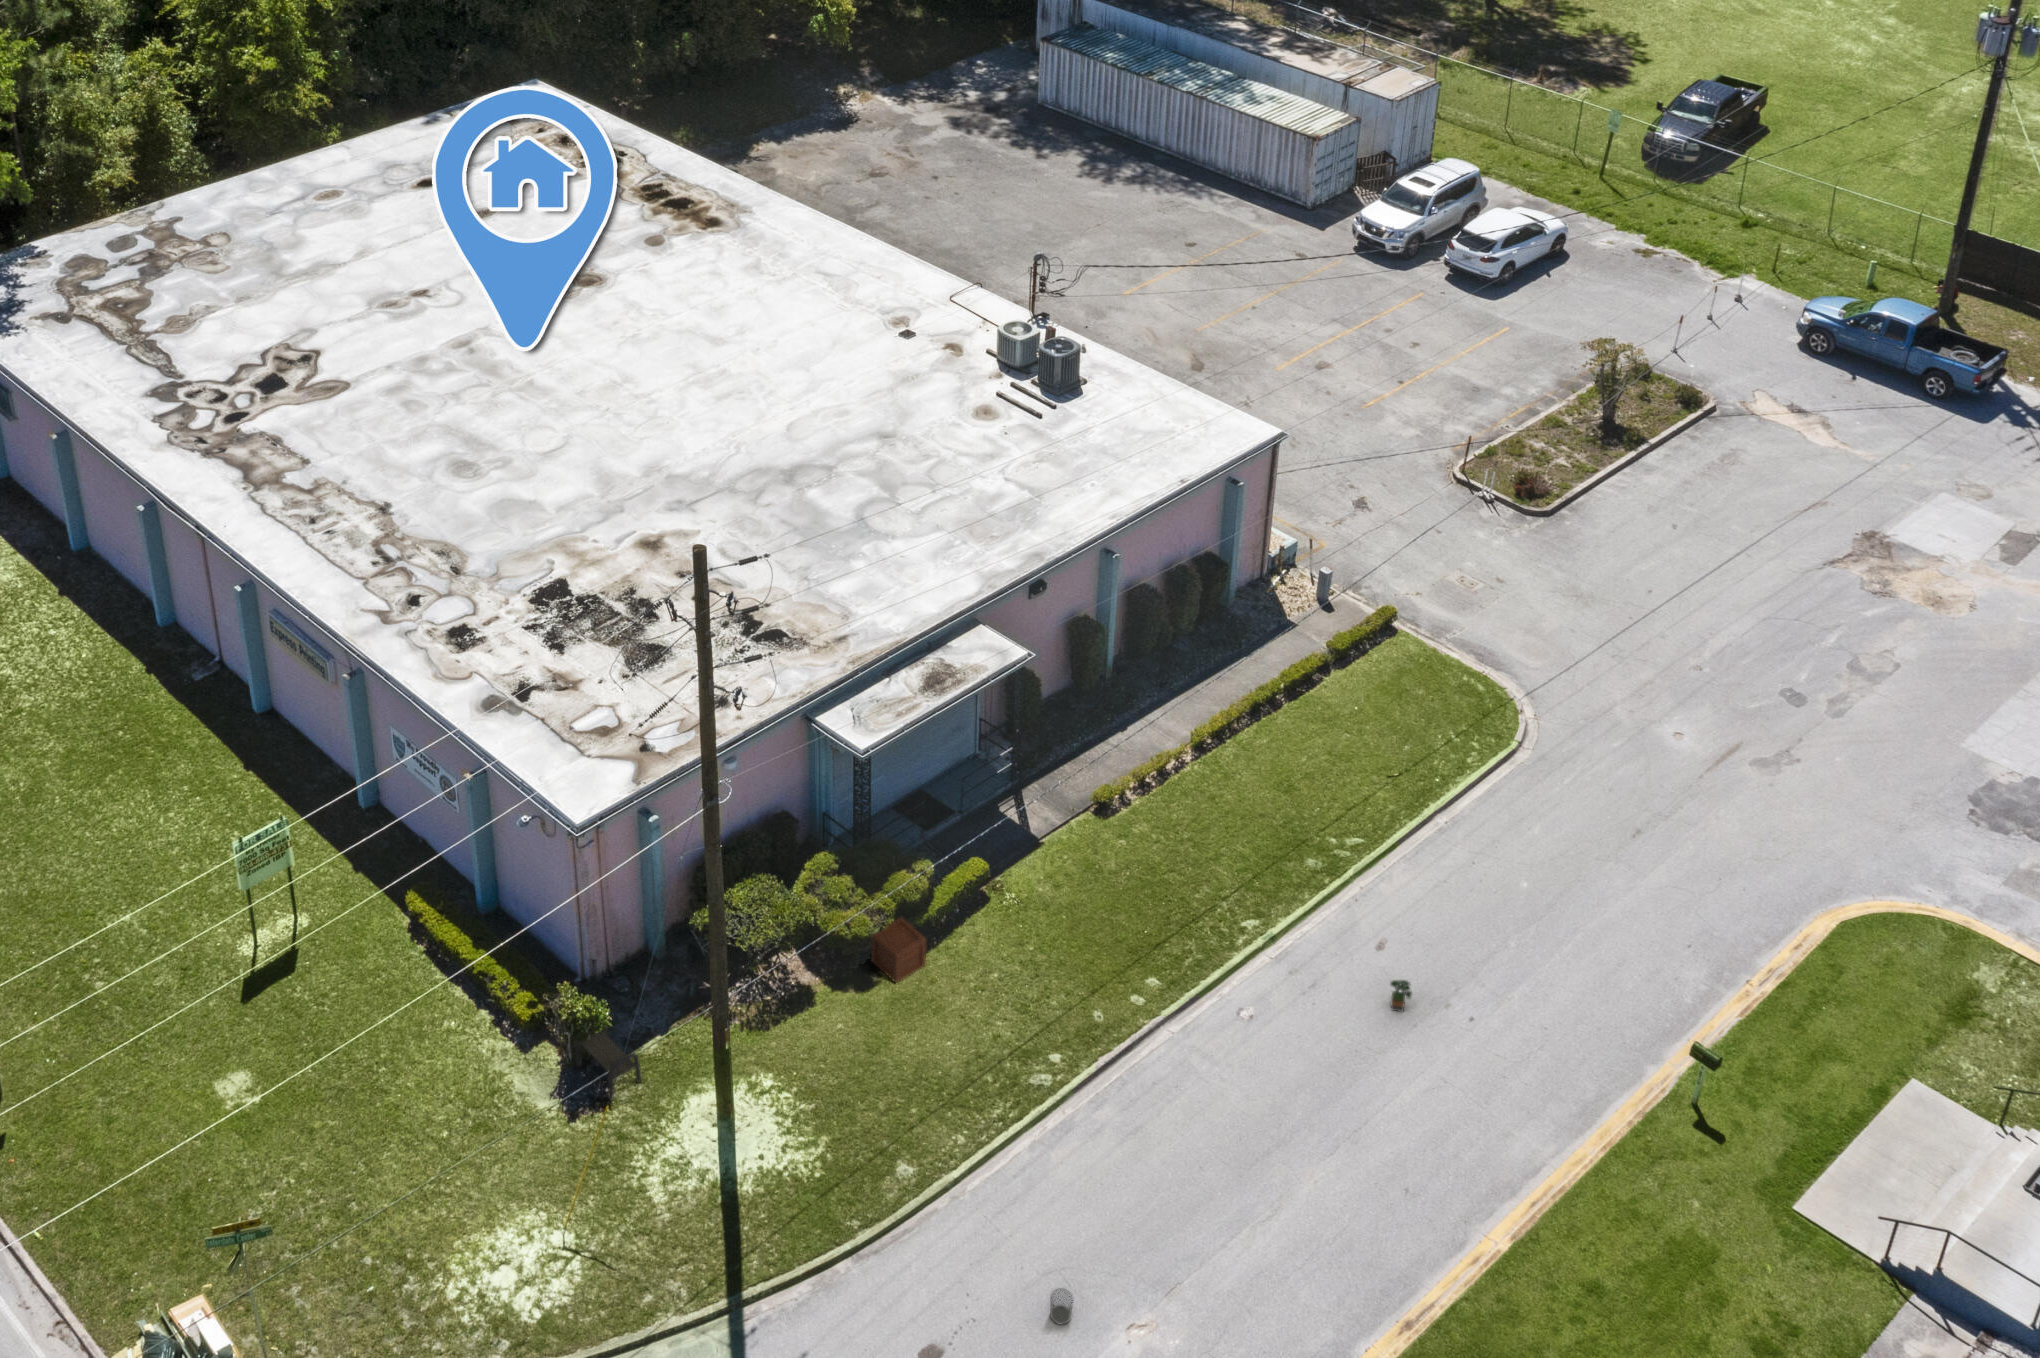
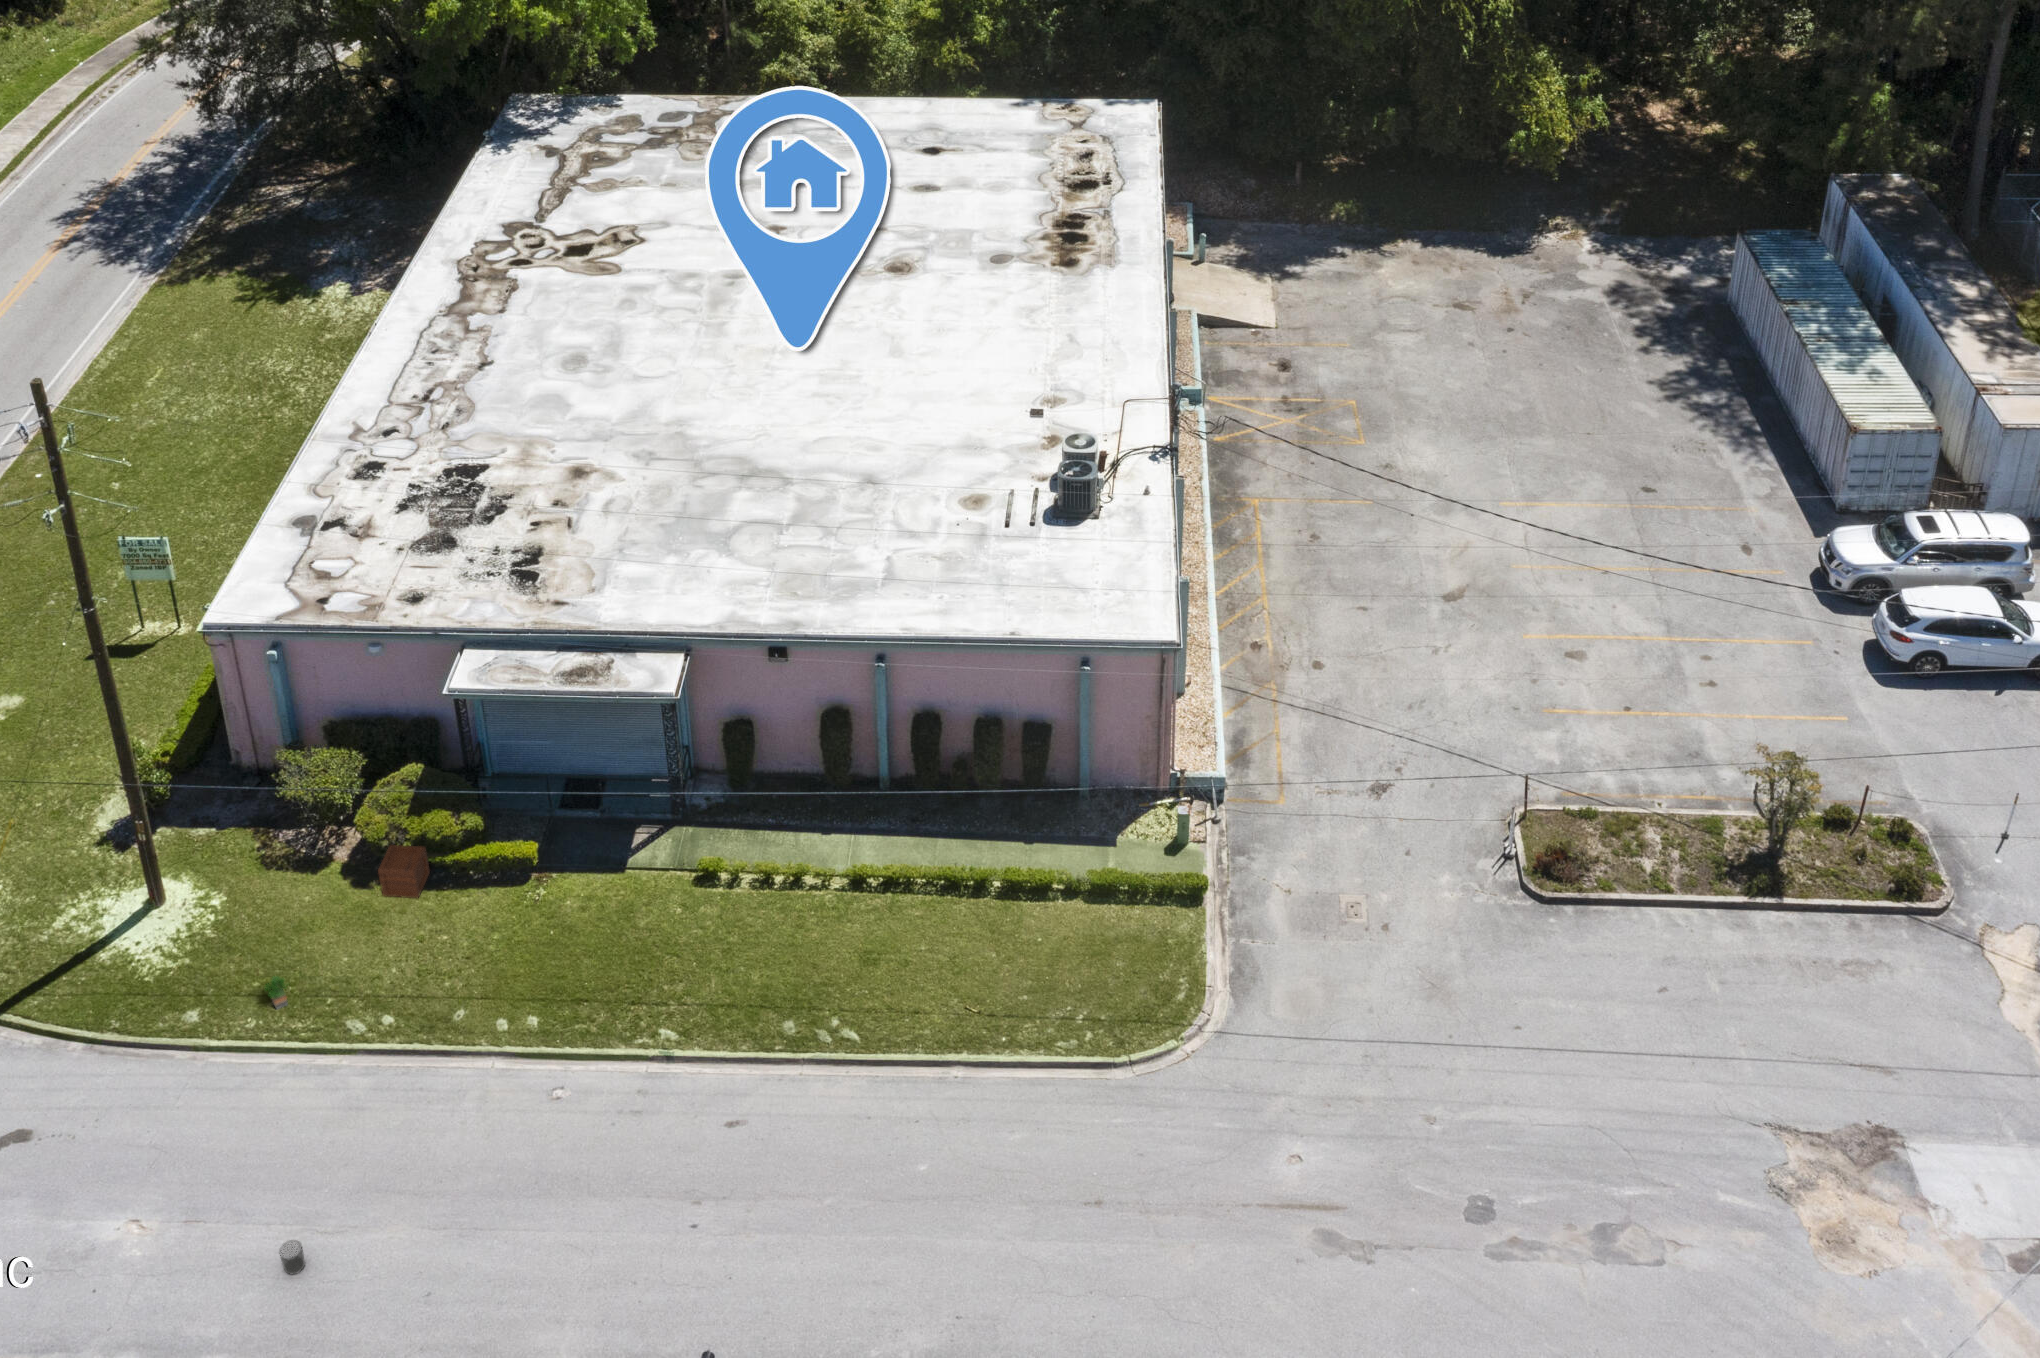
potted tree: present [1391,980,1412,1012] -> present [265,976,288,1009]
bench: present [576,1026,642,1100] -> none [123,782,179,847]
waste bin: present [1050,1289,1073,1324] -> present [279,1240,305,1274]

